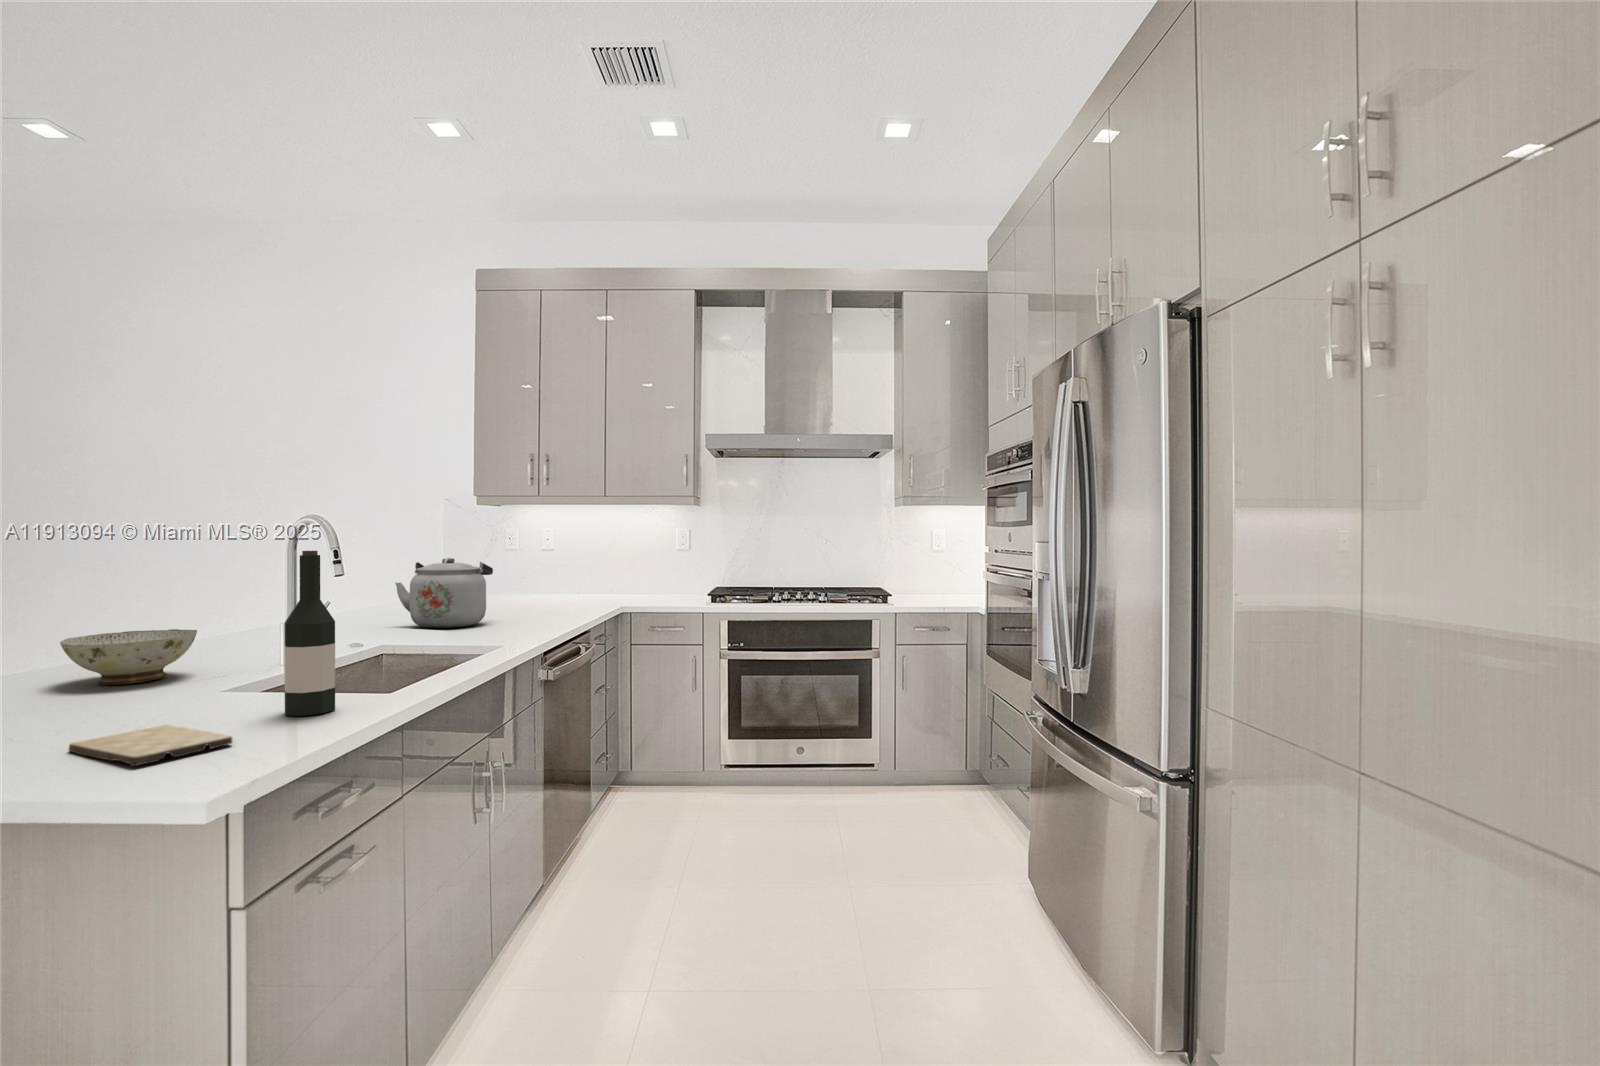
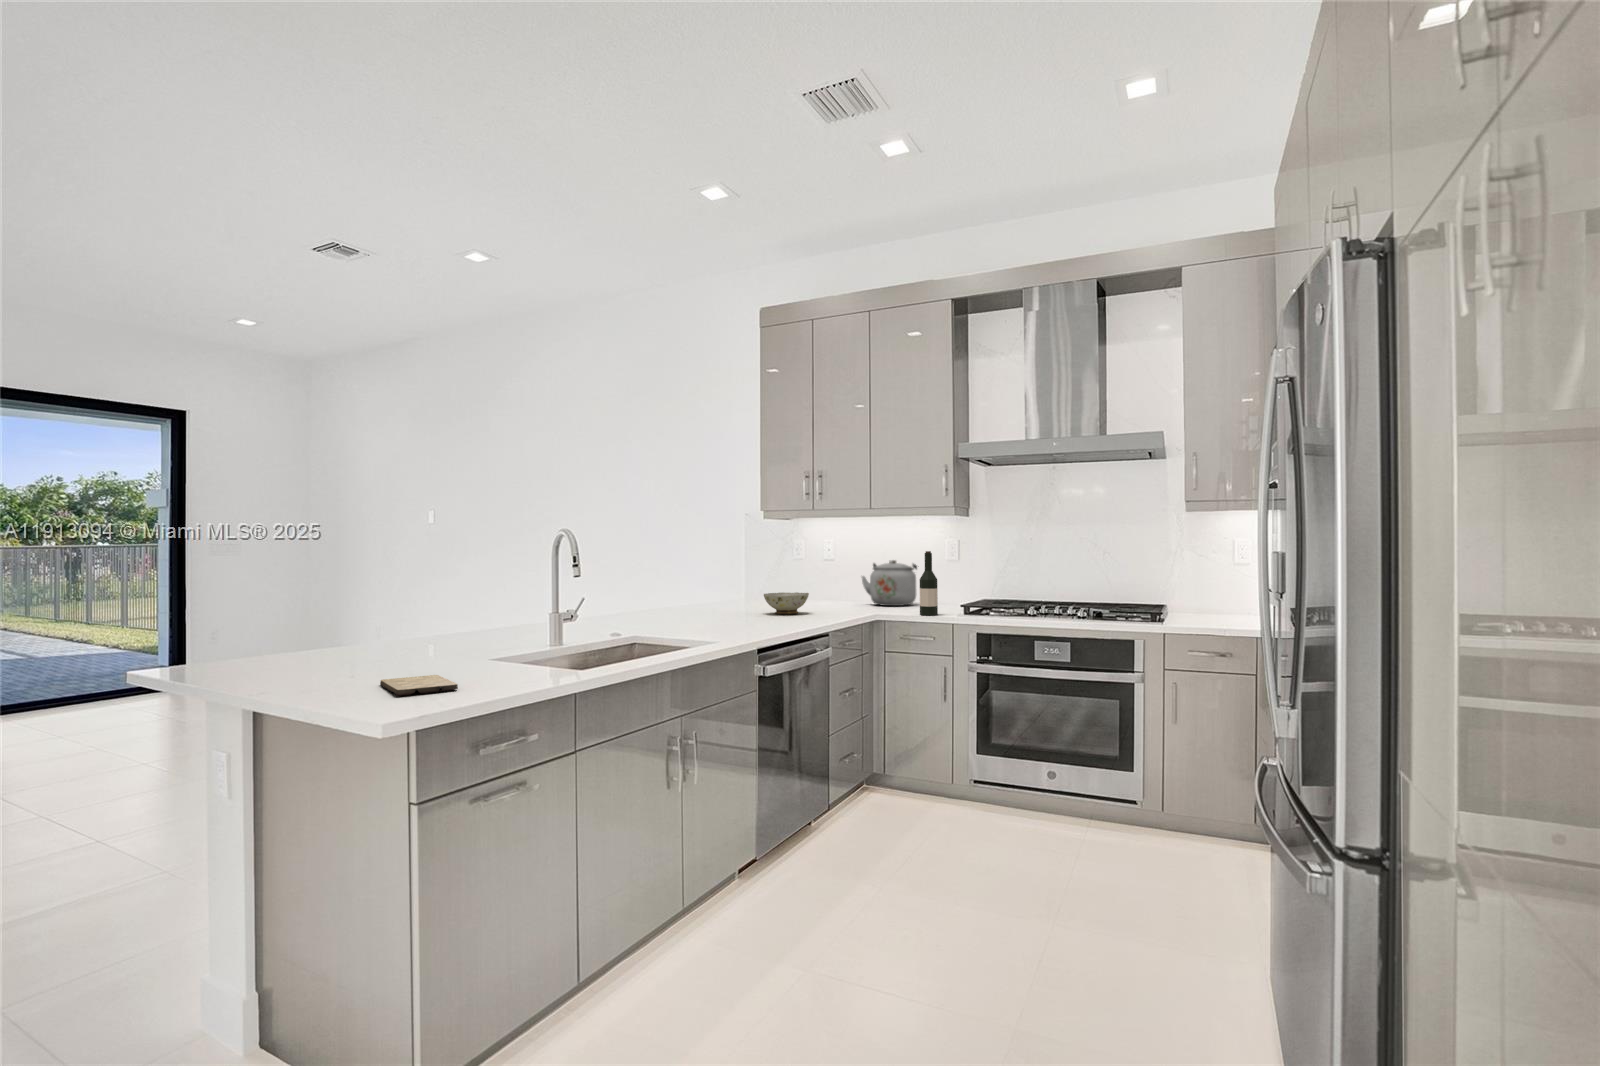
wine bottle: present [285,551,335,716] -> present [920,551,938,615]
kettle: present [395,558,493,628] -> present [861,560,917,606]
ceramic bowl: present [60,629,197,685] -> present [764,593,809,614]

